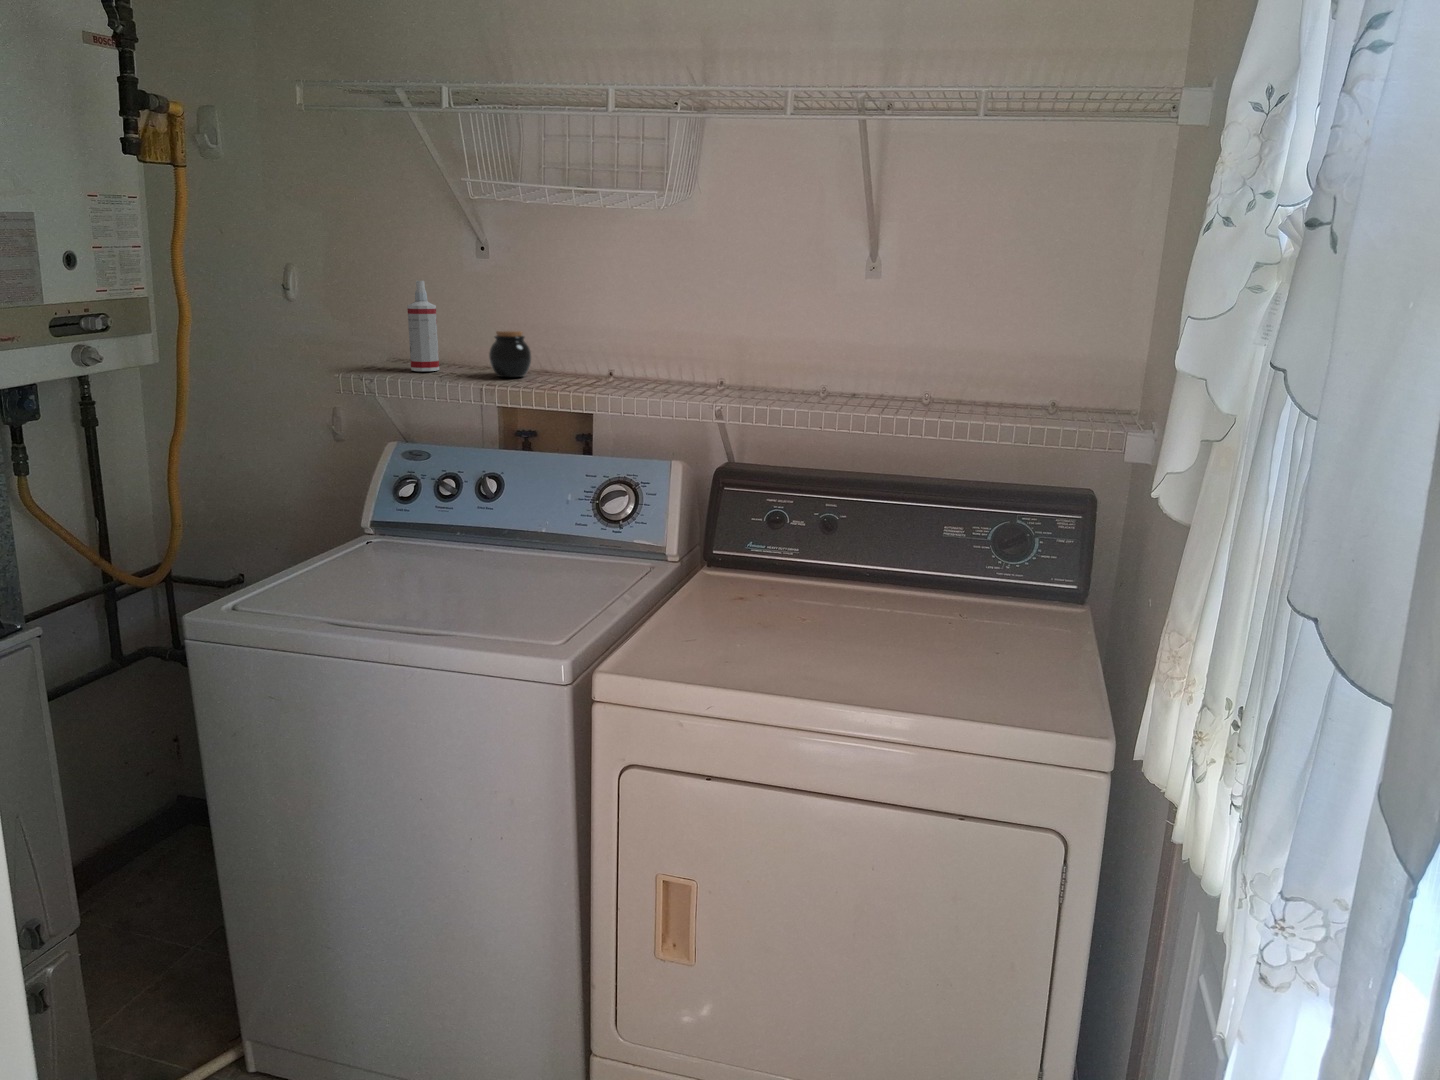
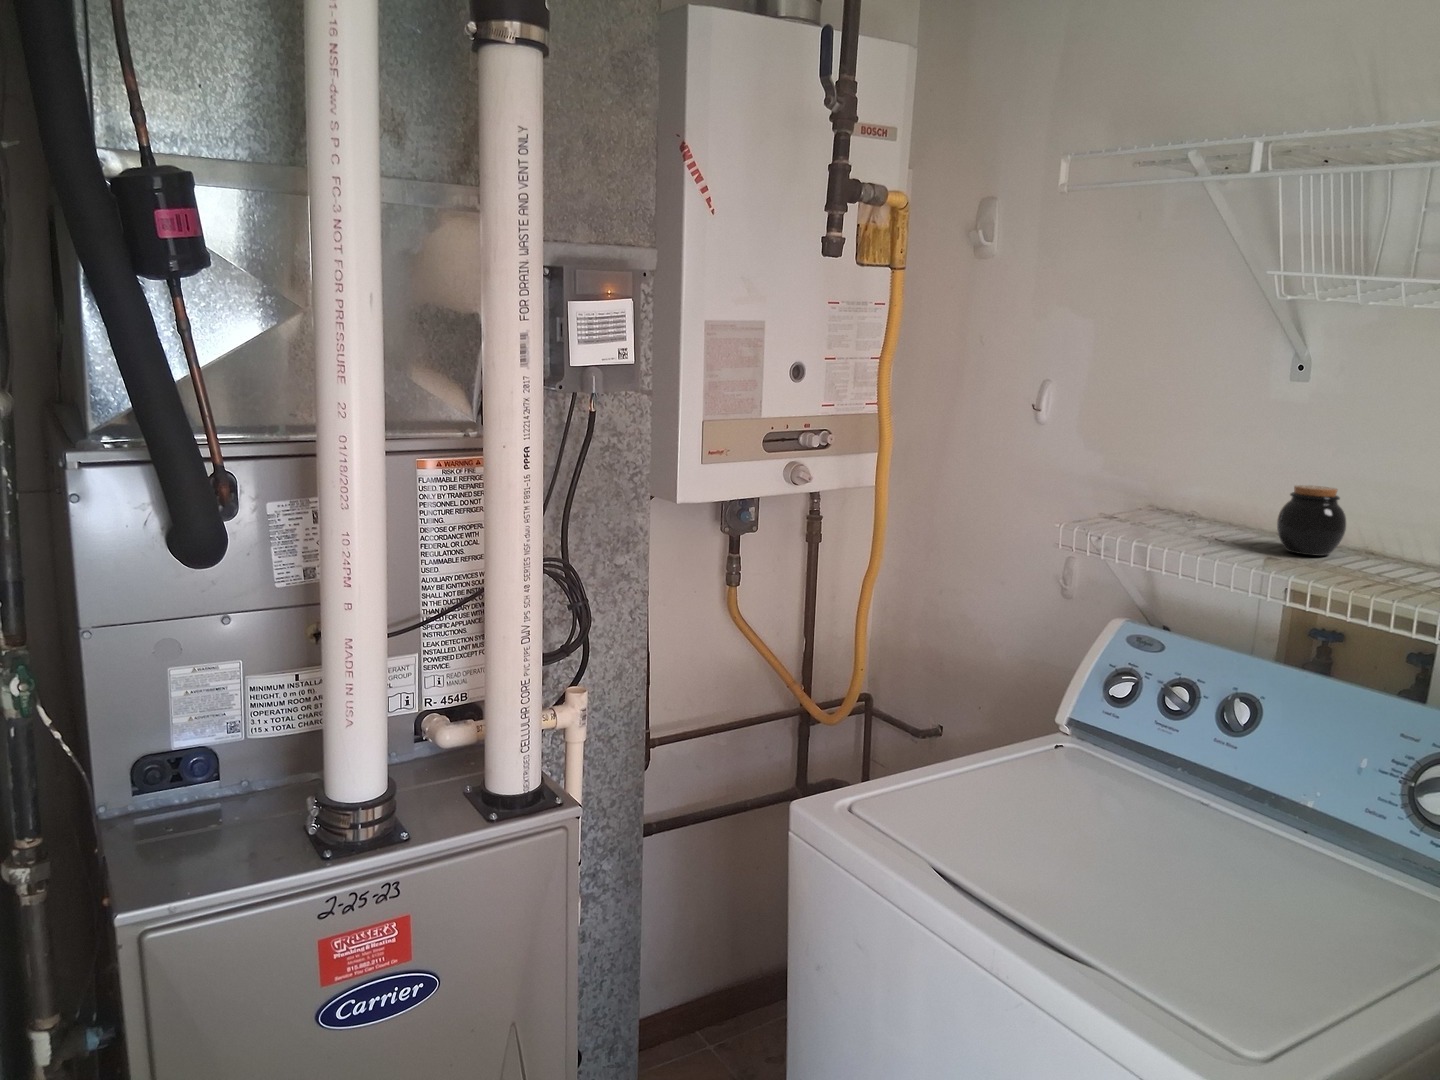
spray bottle: present [407,281,439,371] -> none [1163,408,1212,530]

